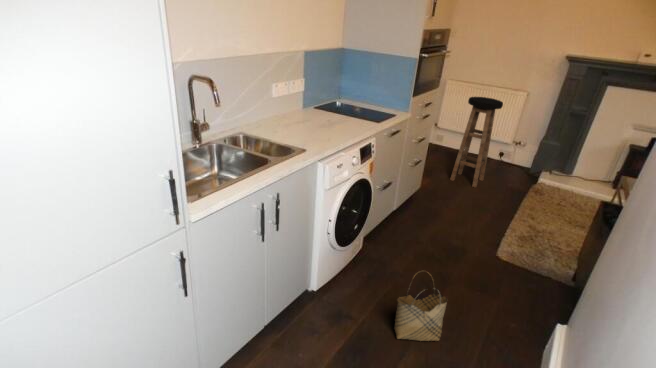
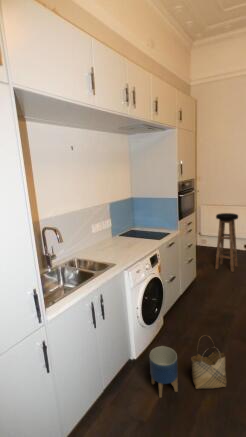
planter: none [336,278,378,345] -> present [149,346,178,397]

